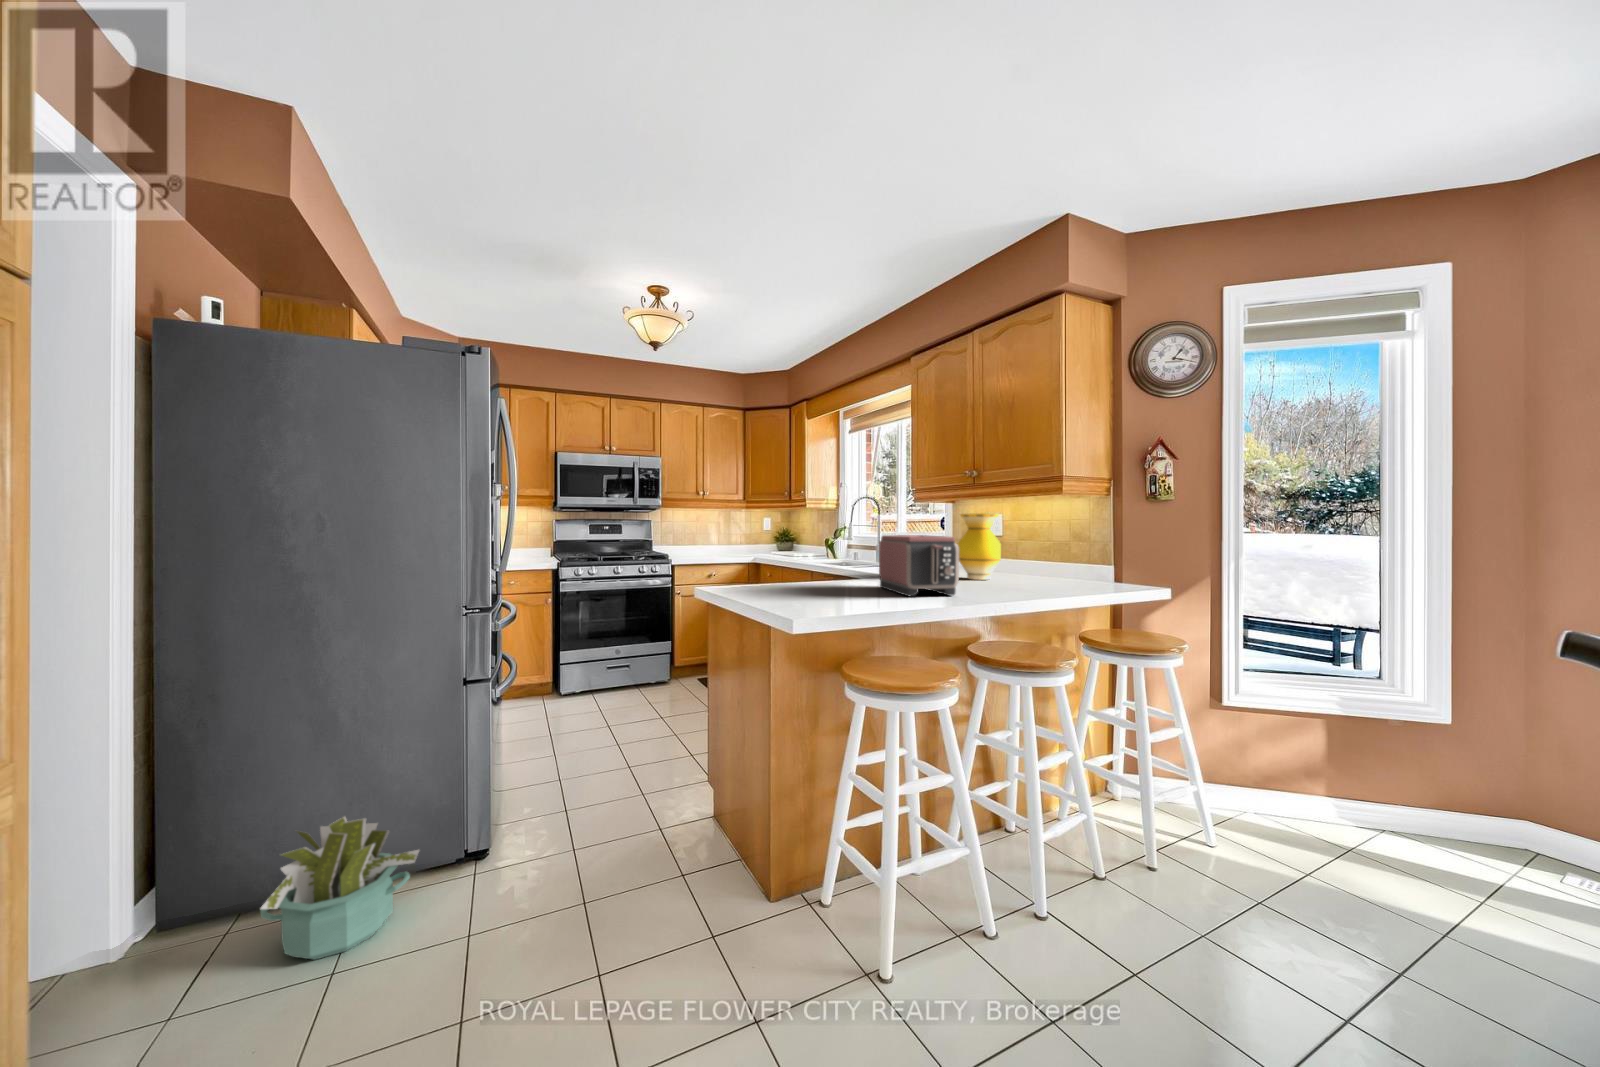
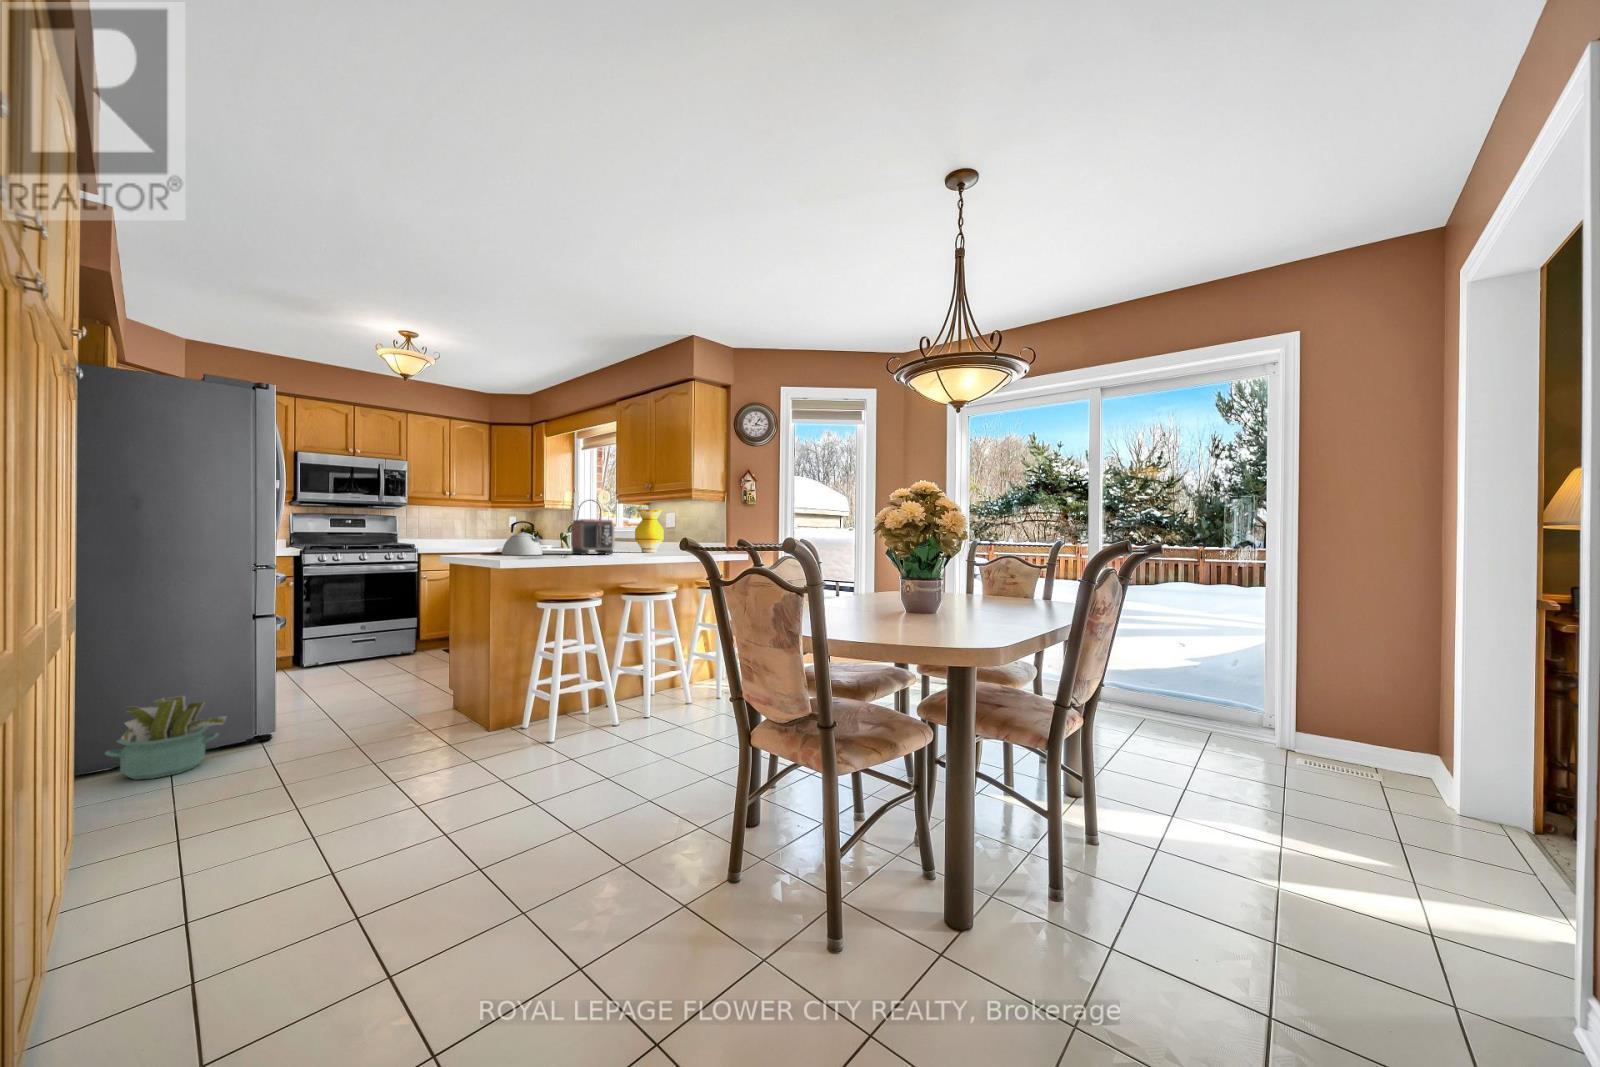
kettle: none [786,542,848,600] -> present [502,521,543,555]

